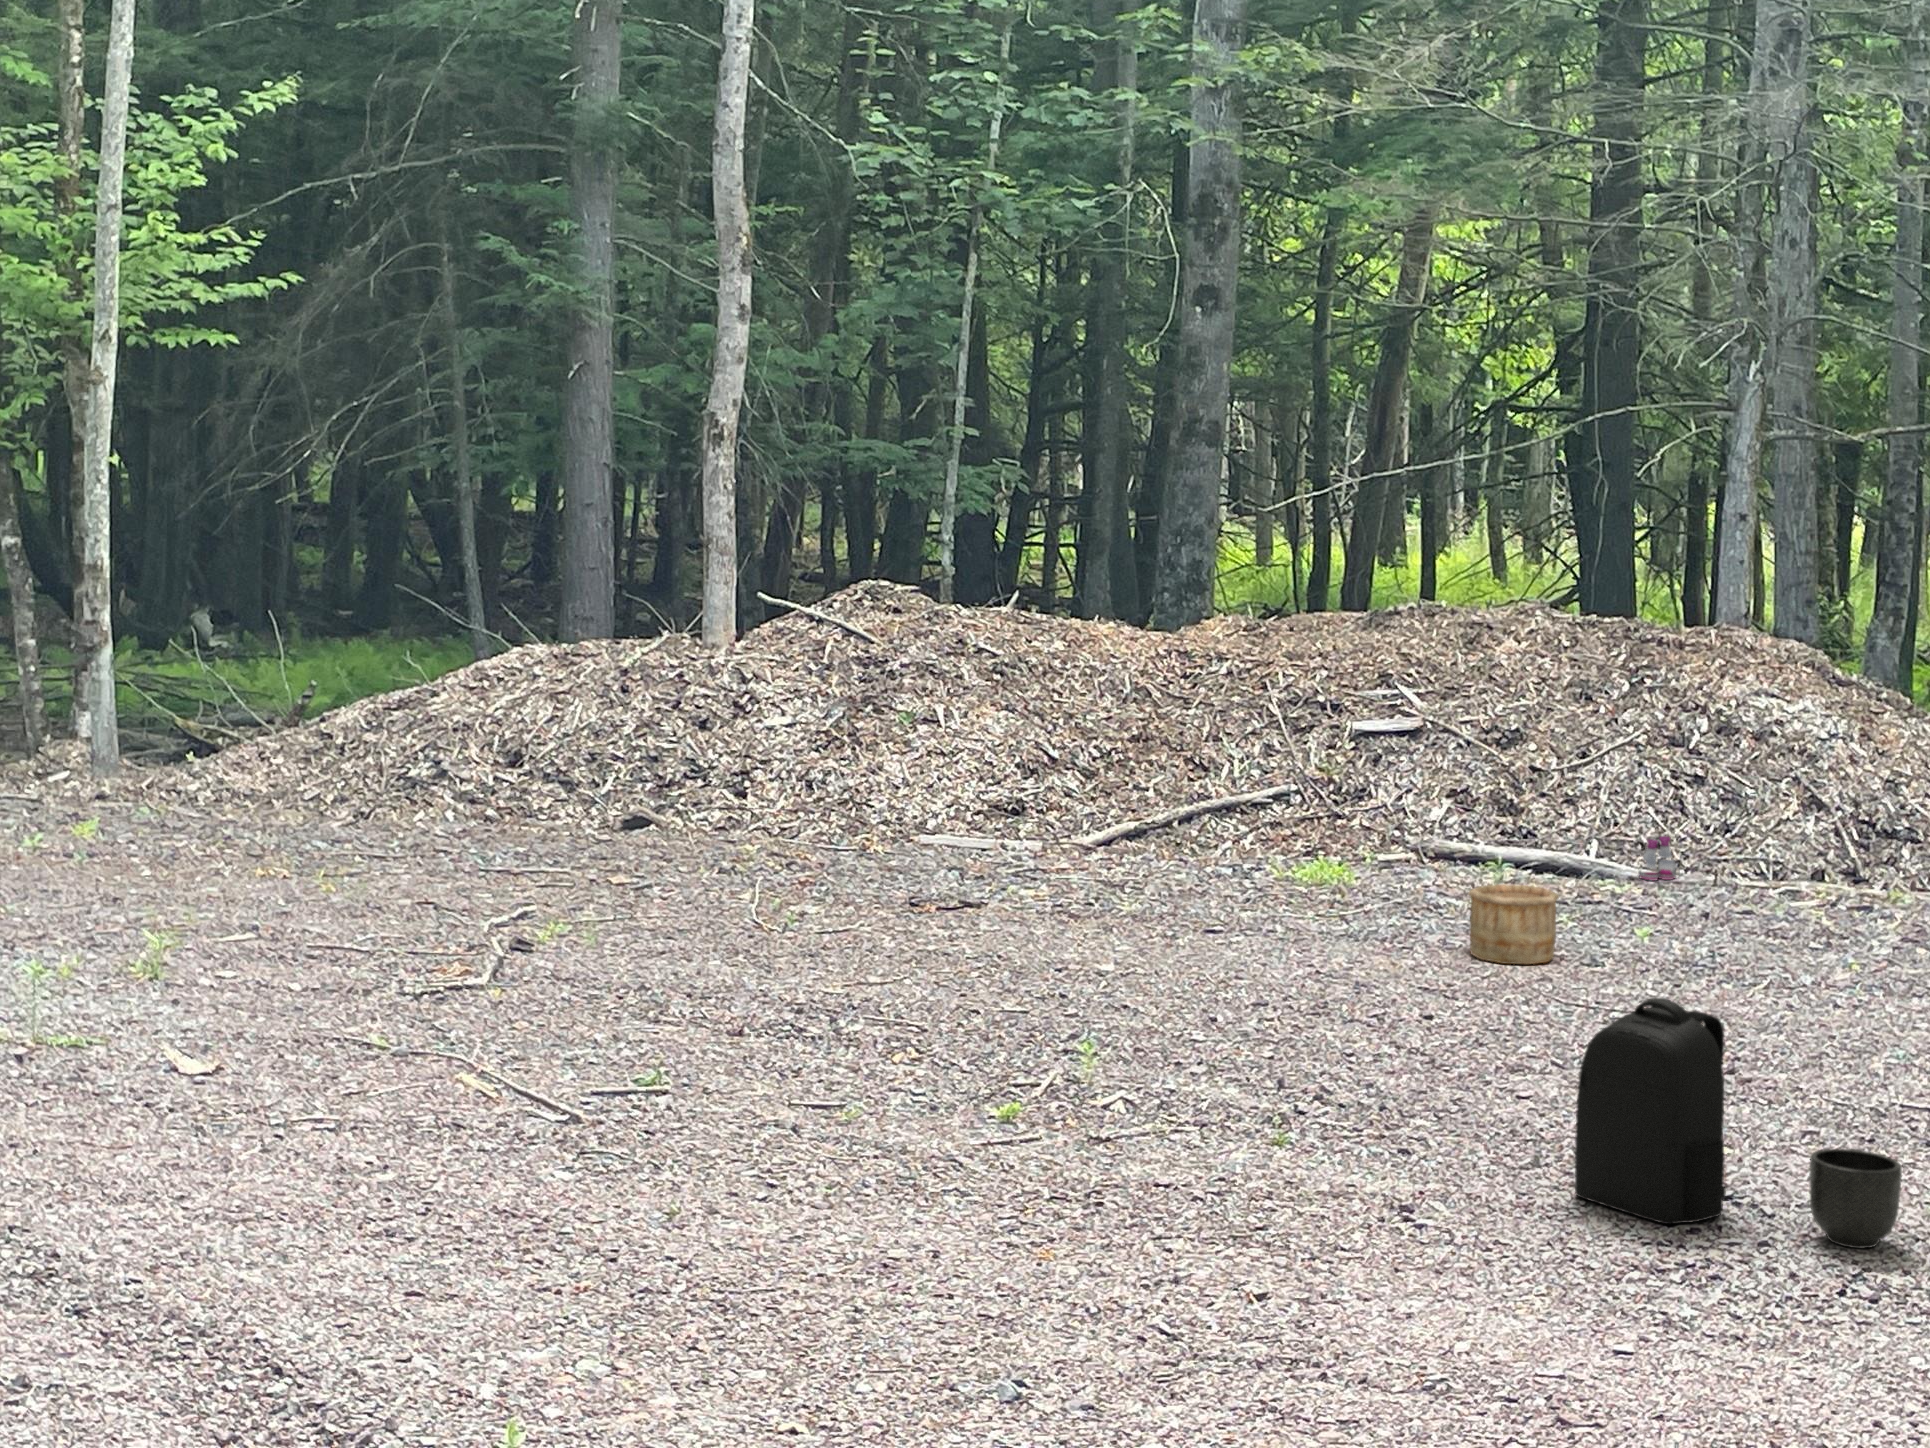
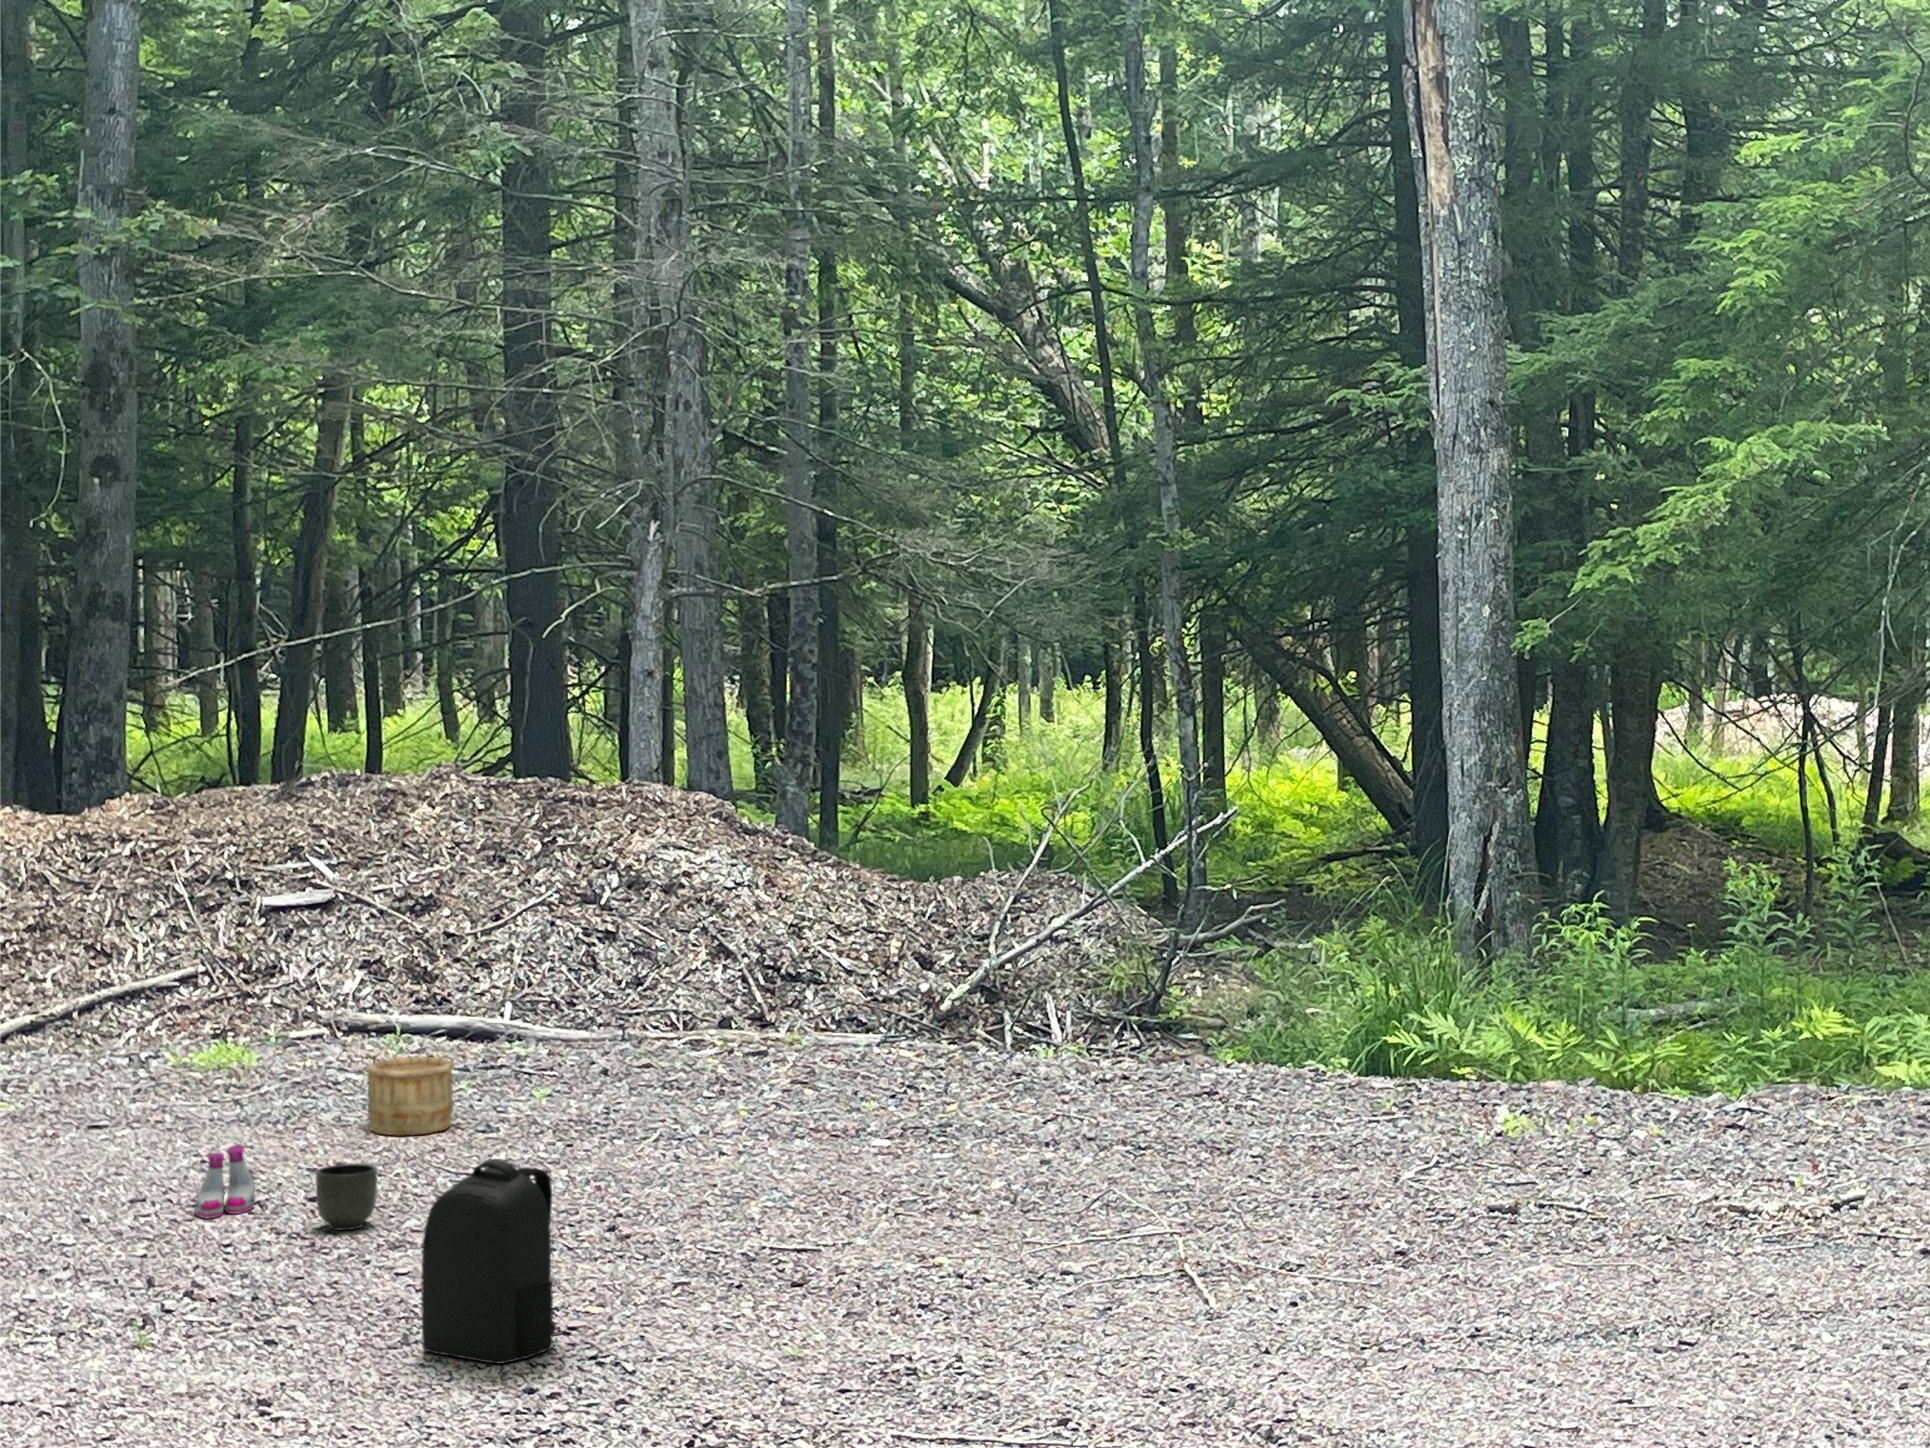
boots: present [1638,835,1676,880] -> present [195,1145,255,1218]
planter: present [1809,1149,1902,1248] -> present [315,1164,378,1231]

